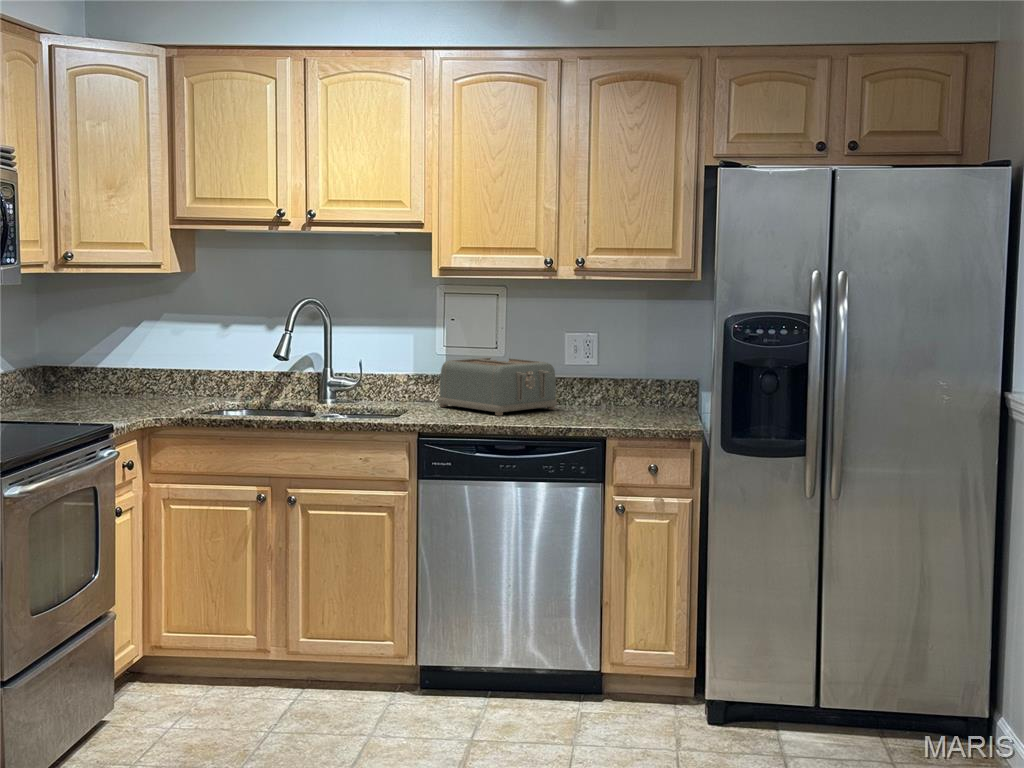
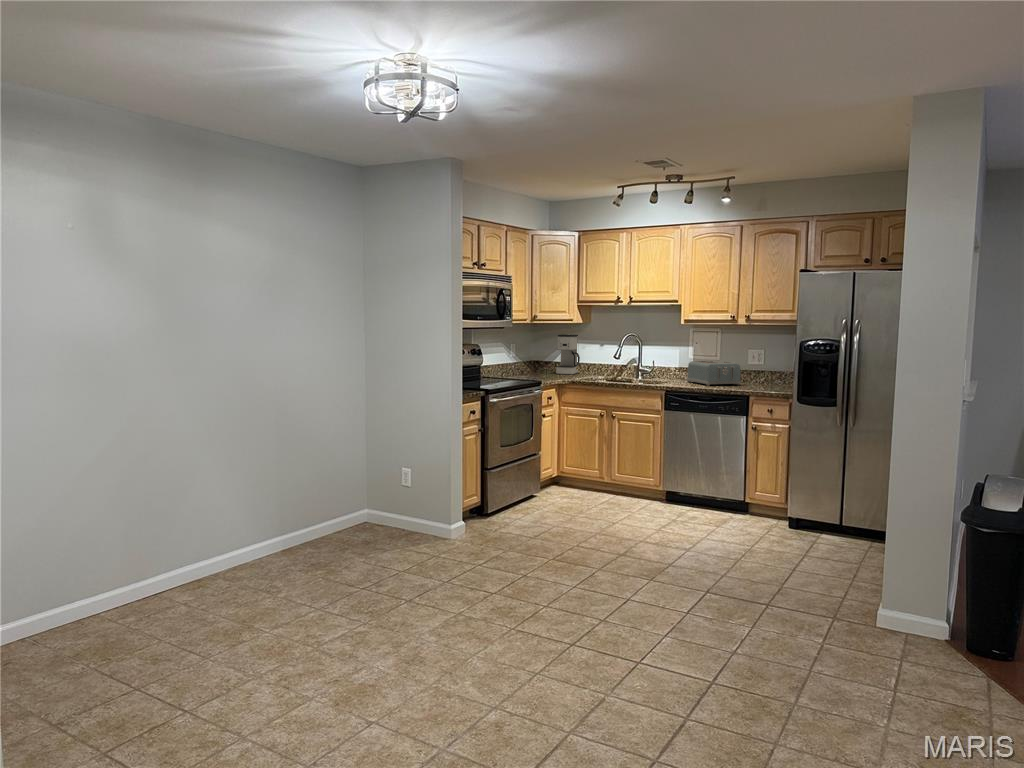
coffee maker: none [113,300,171,399] -> present [556,334,580,375]

